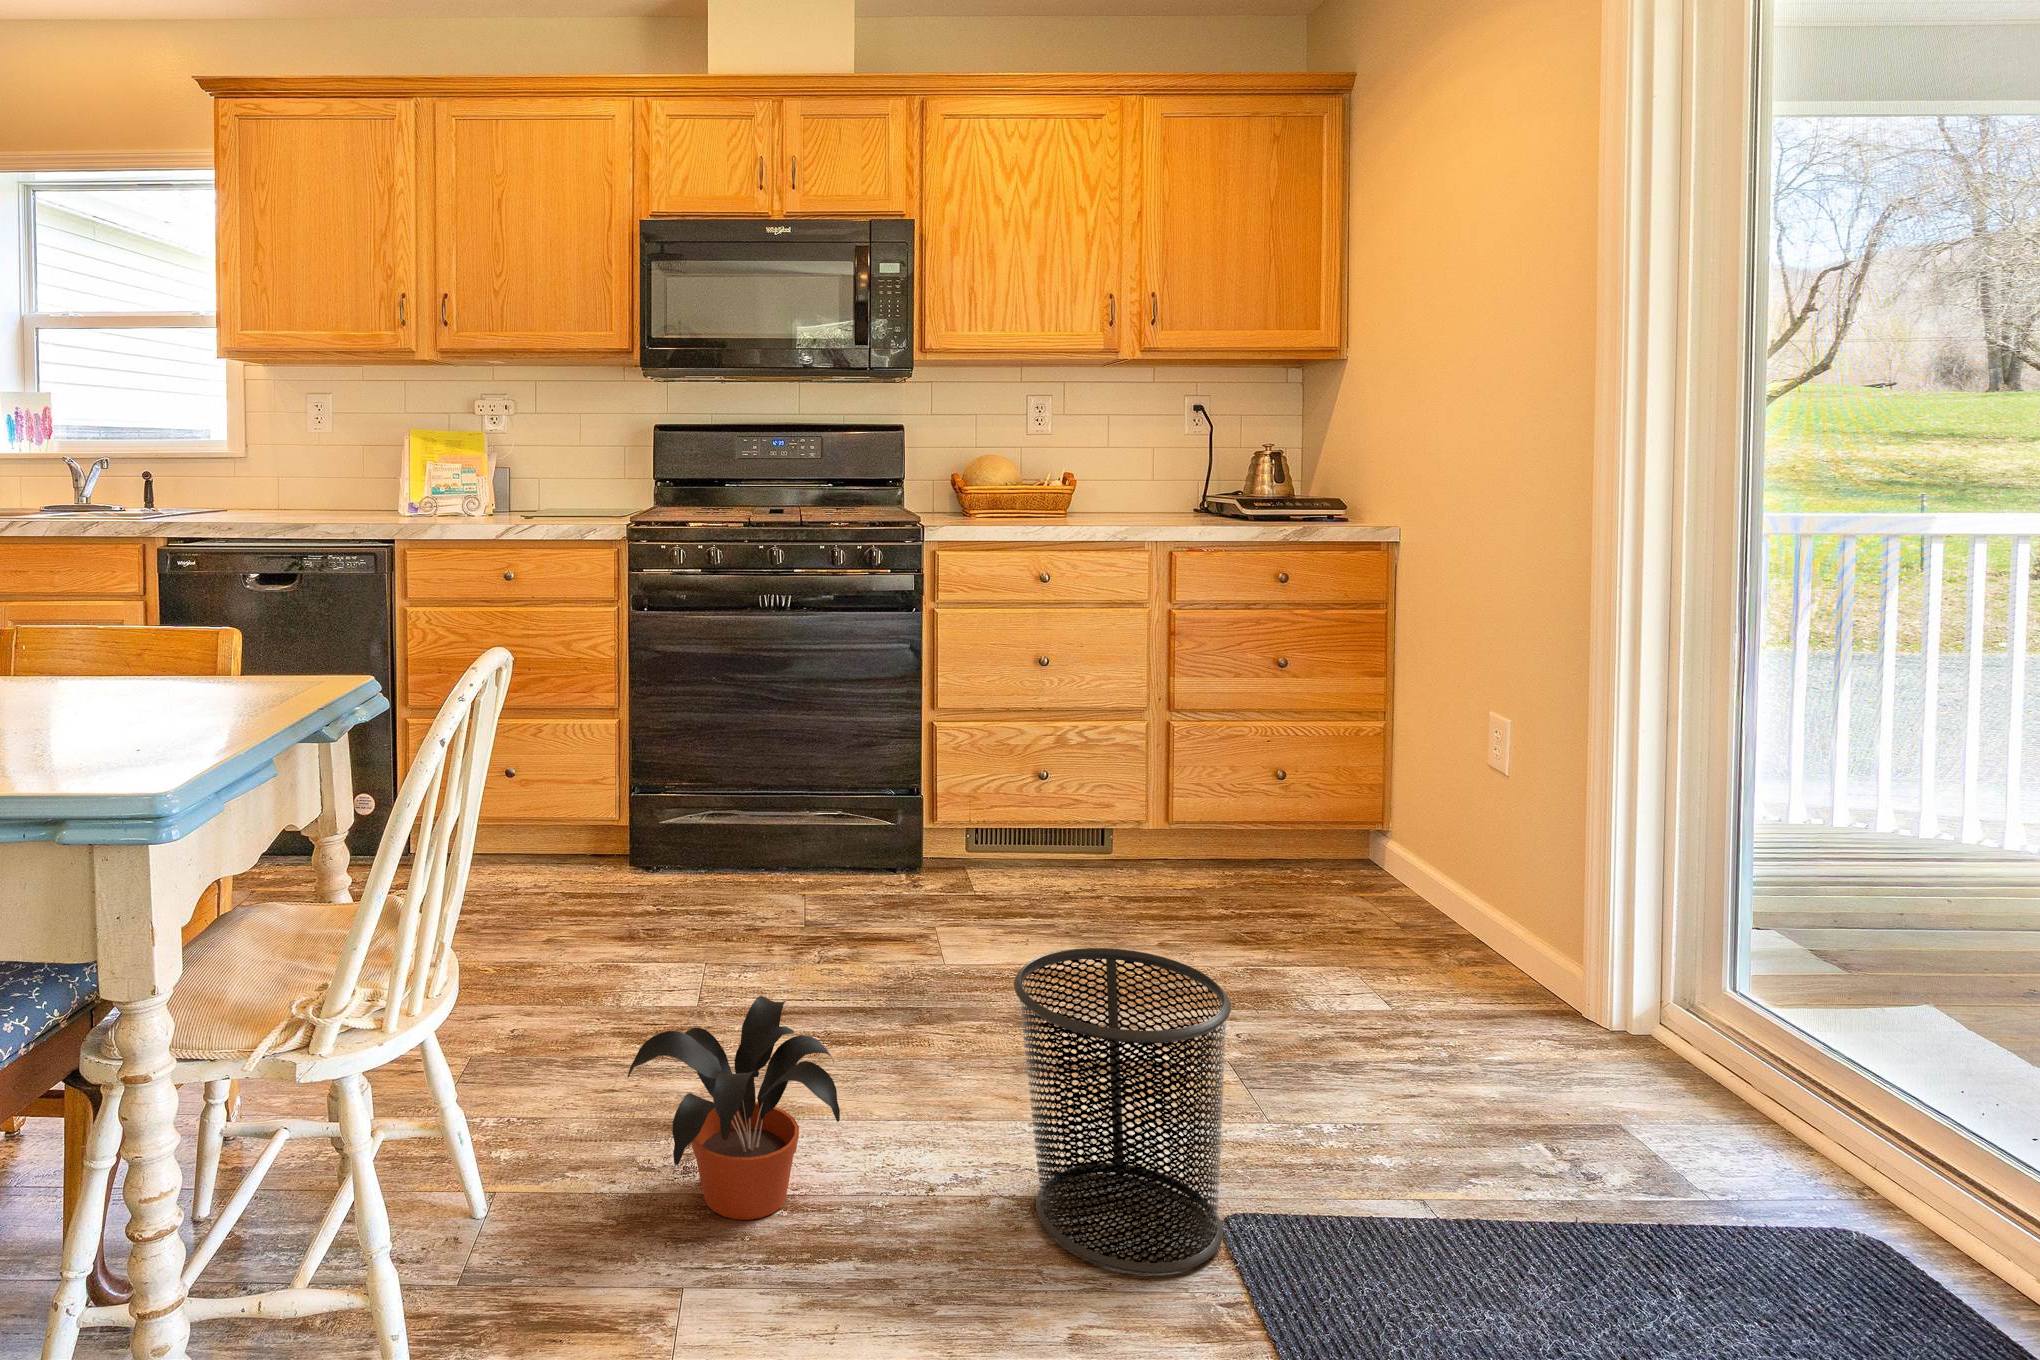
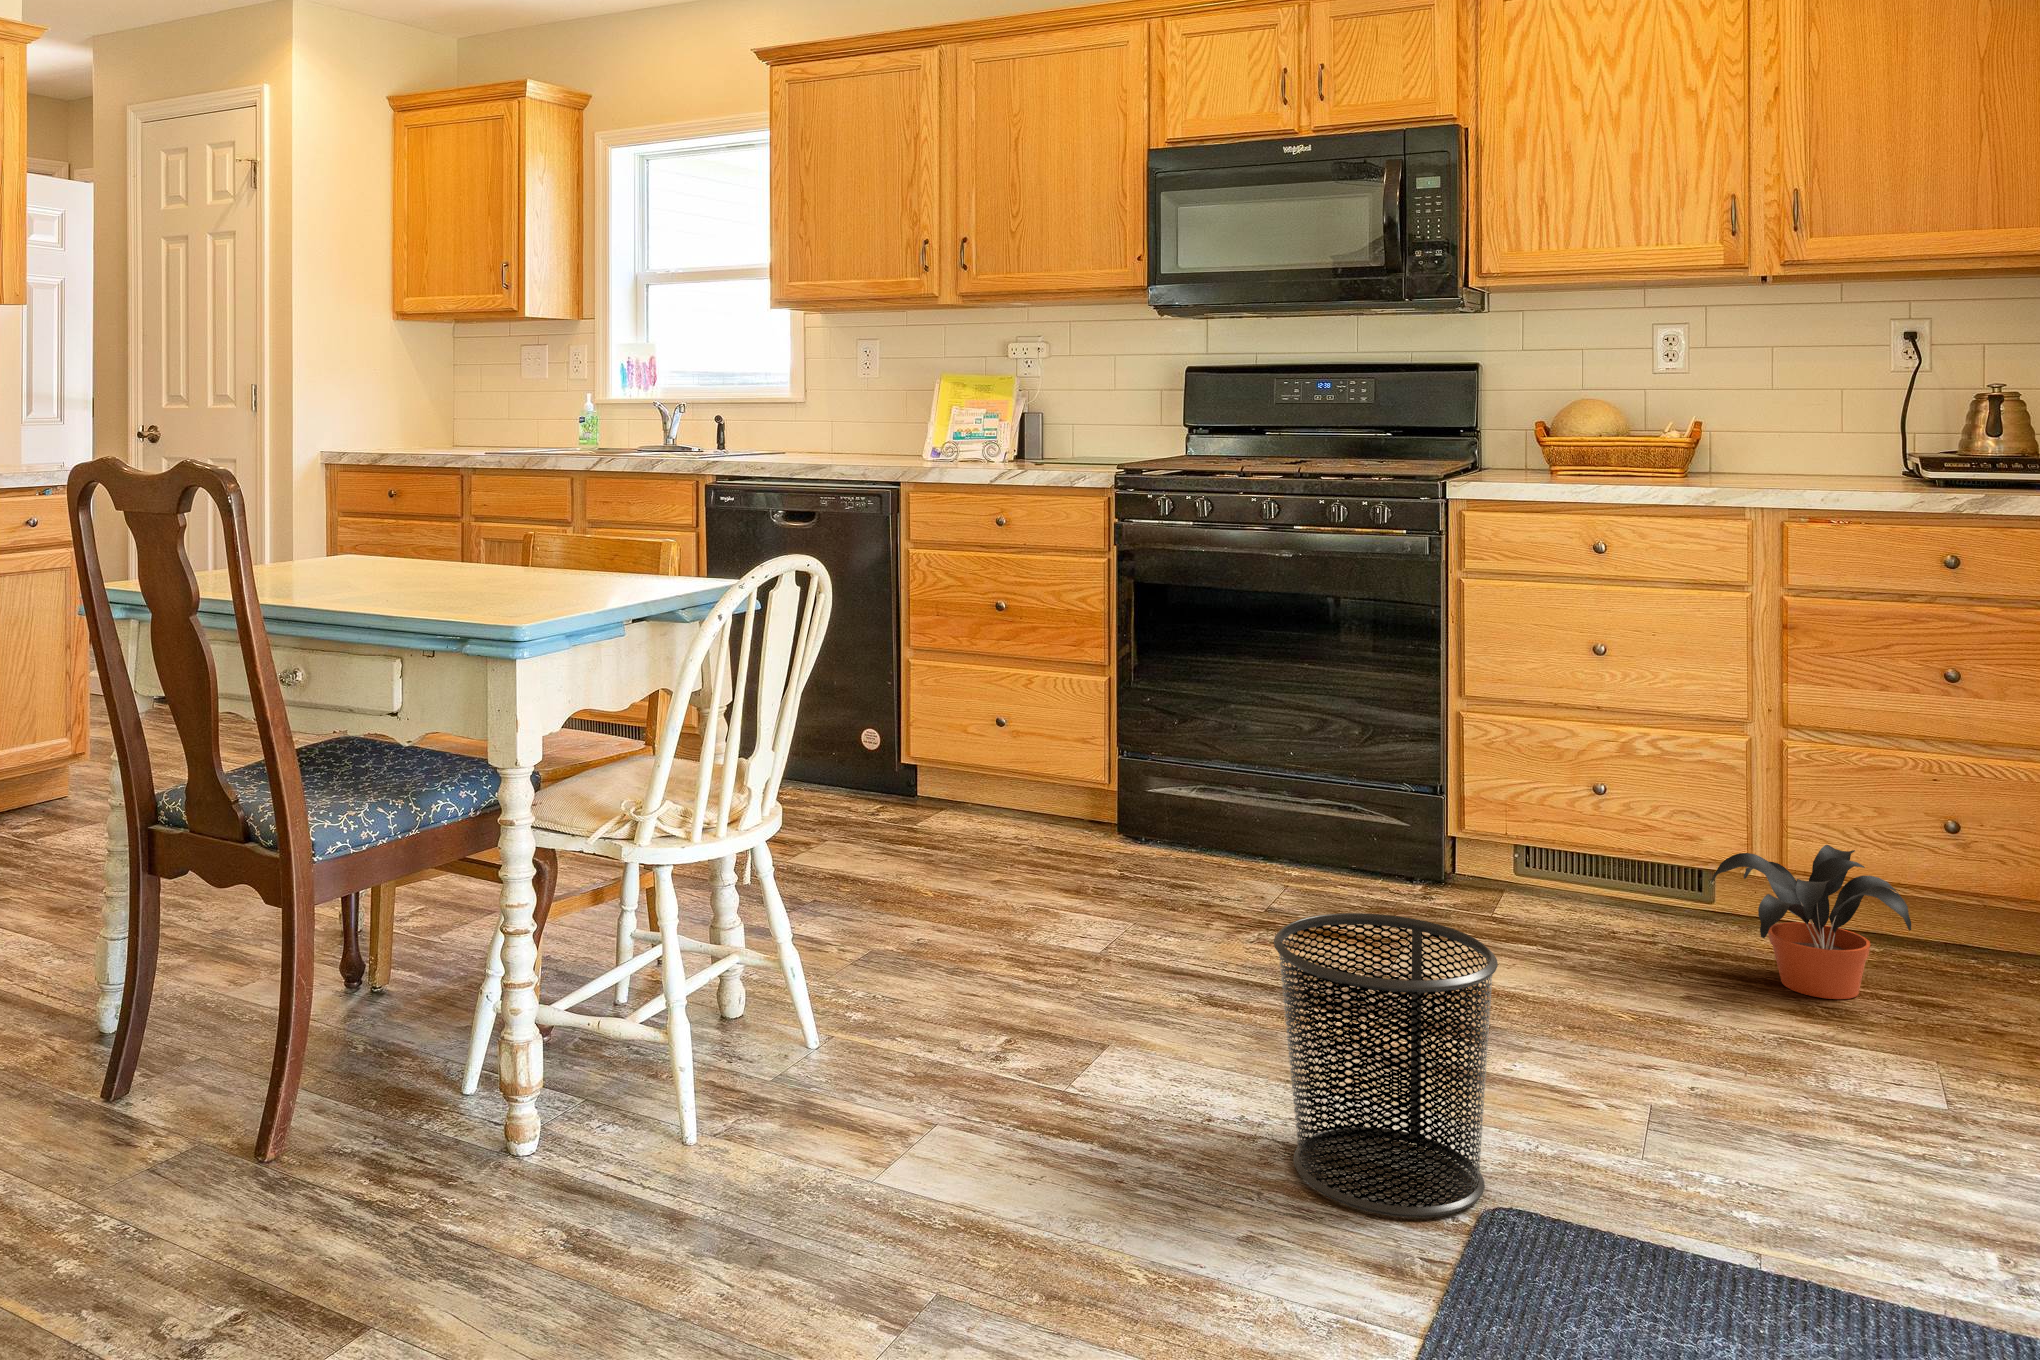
potted plant: present [628,996,840,1220] -> present [1711,845,1911,999]

